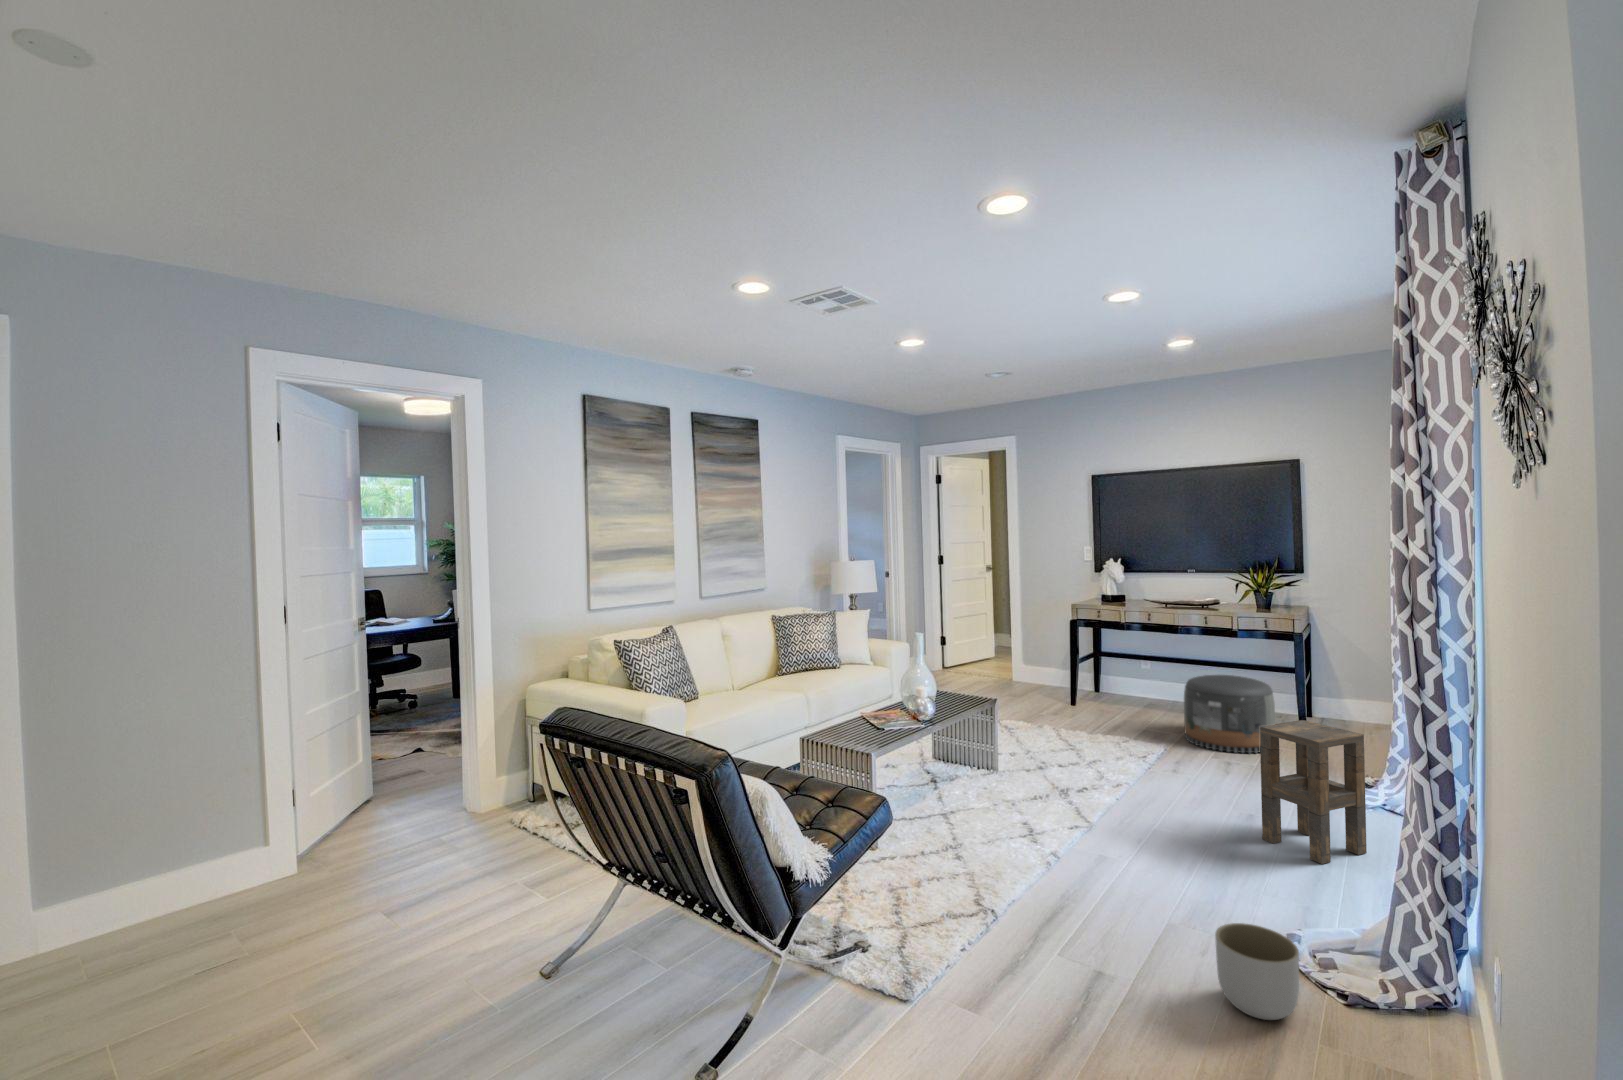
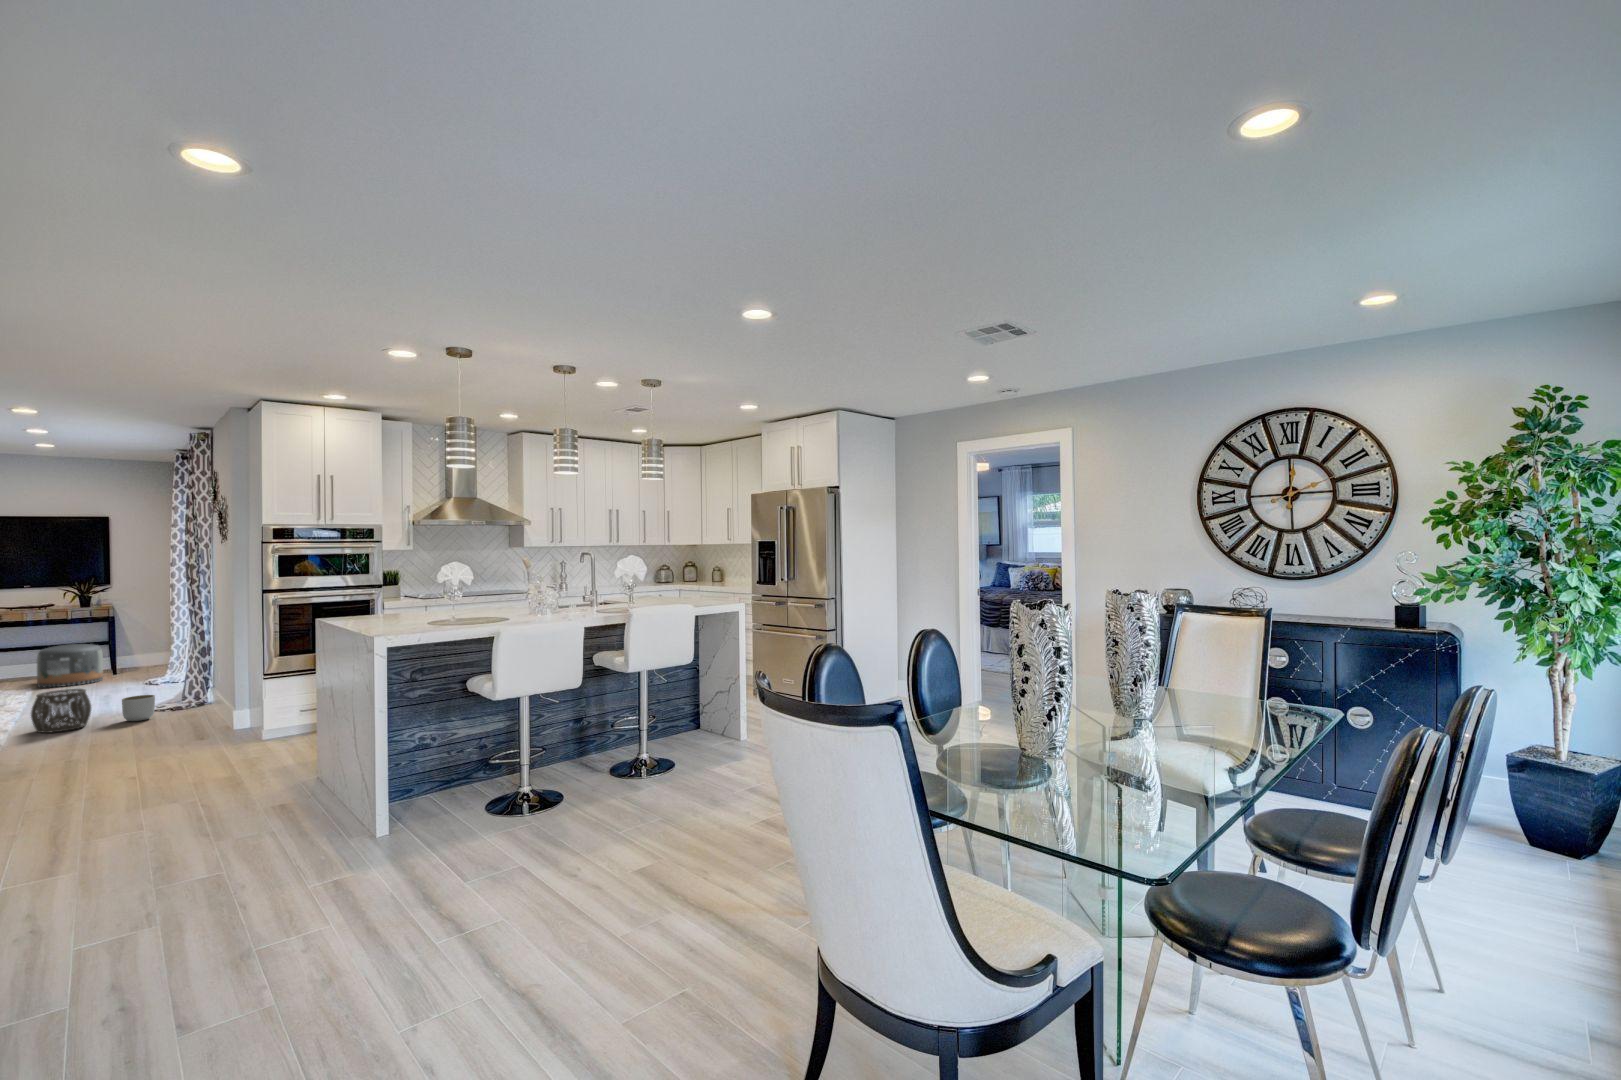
side table: present [1260,720,1367,864] -> none [116,643,166,699]
woven basket: none [1039,846,1154,978] -> present [31,689,91,733]

